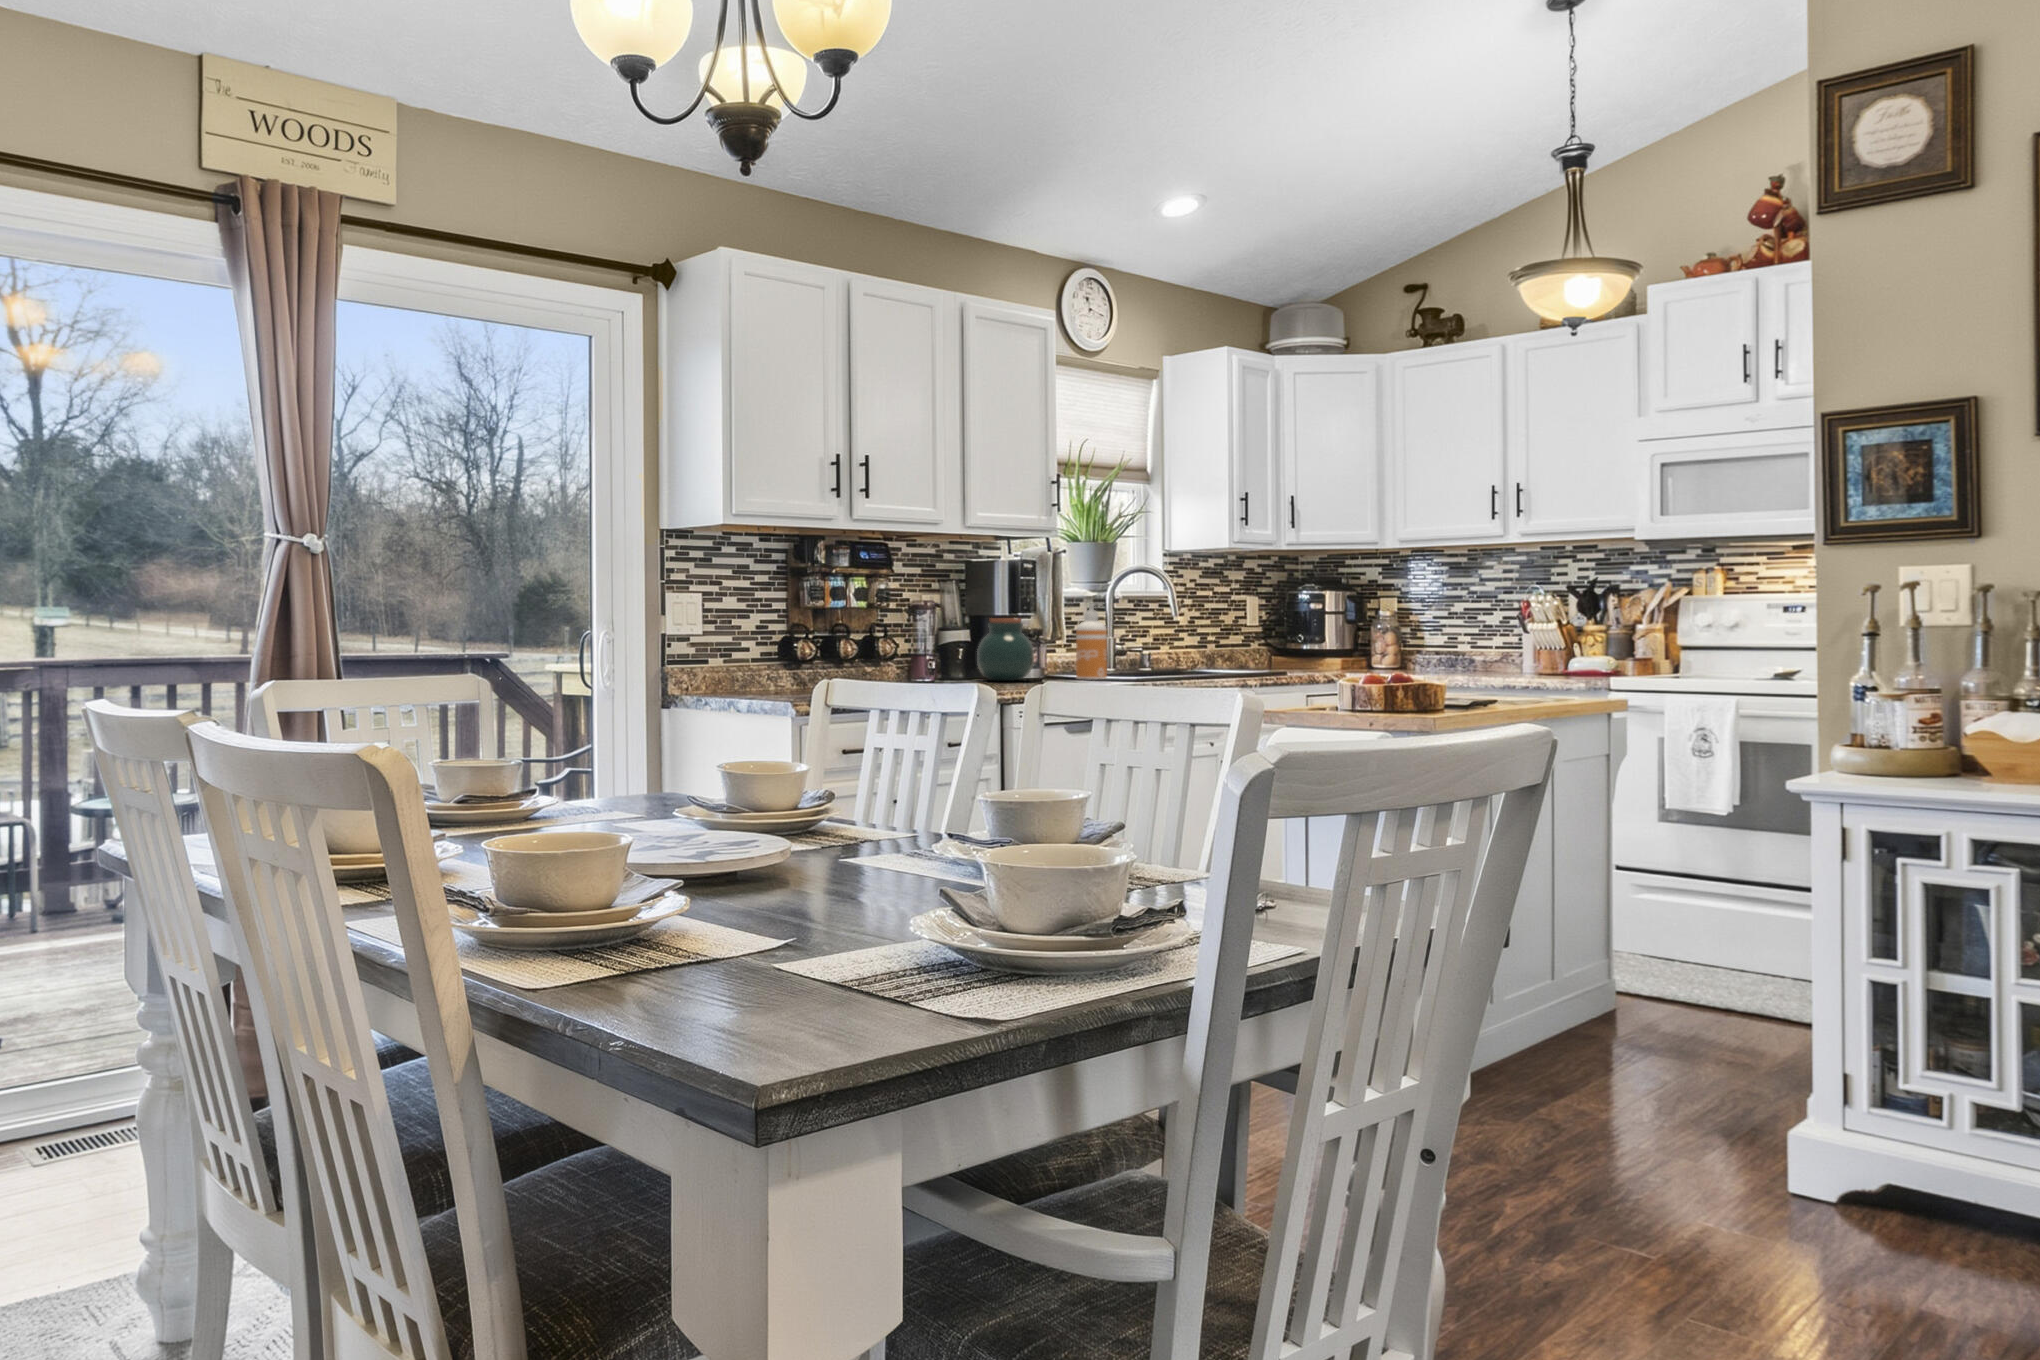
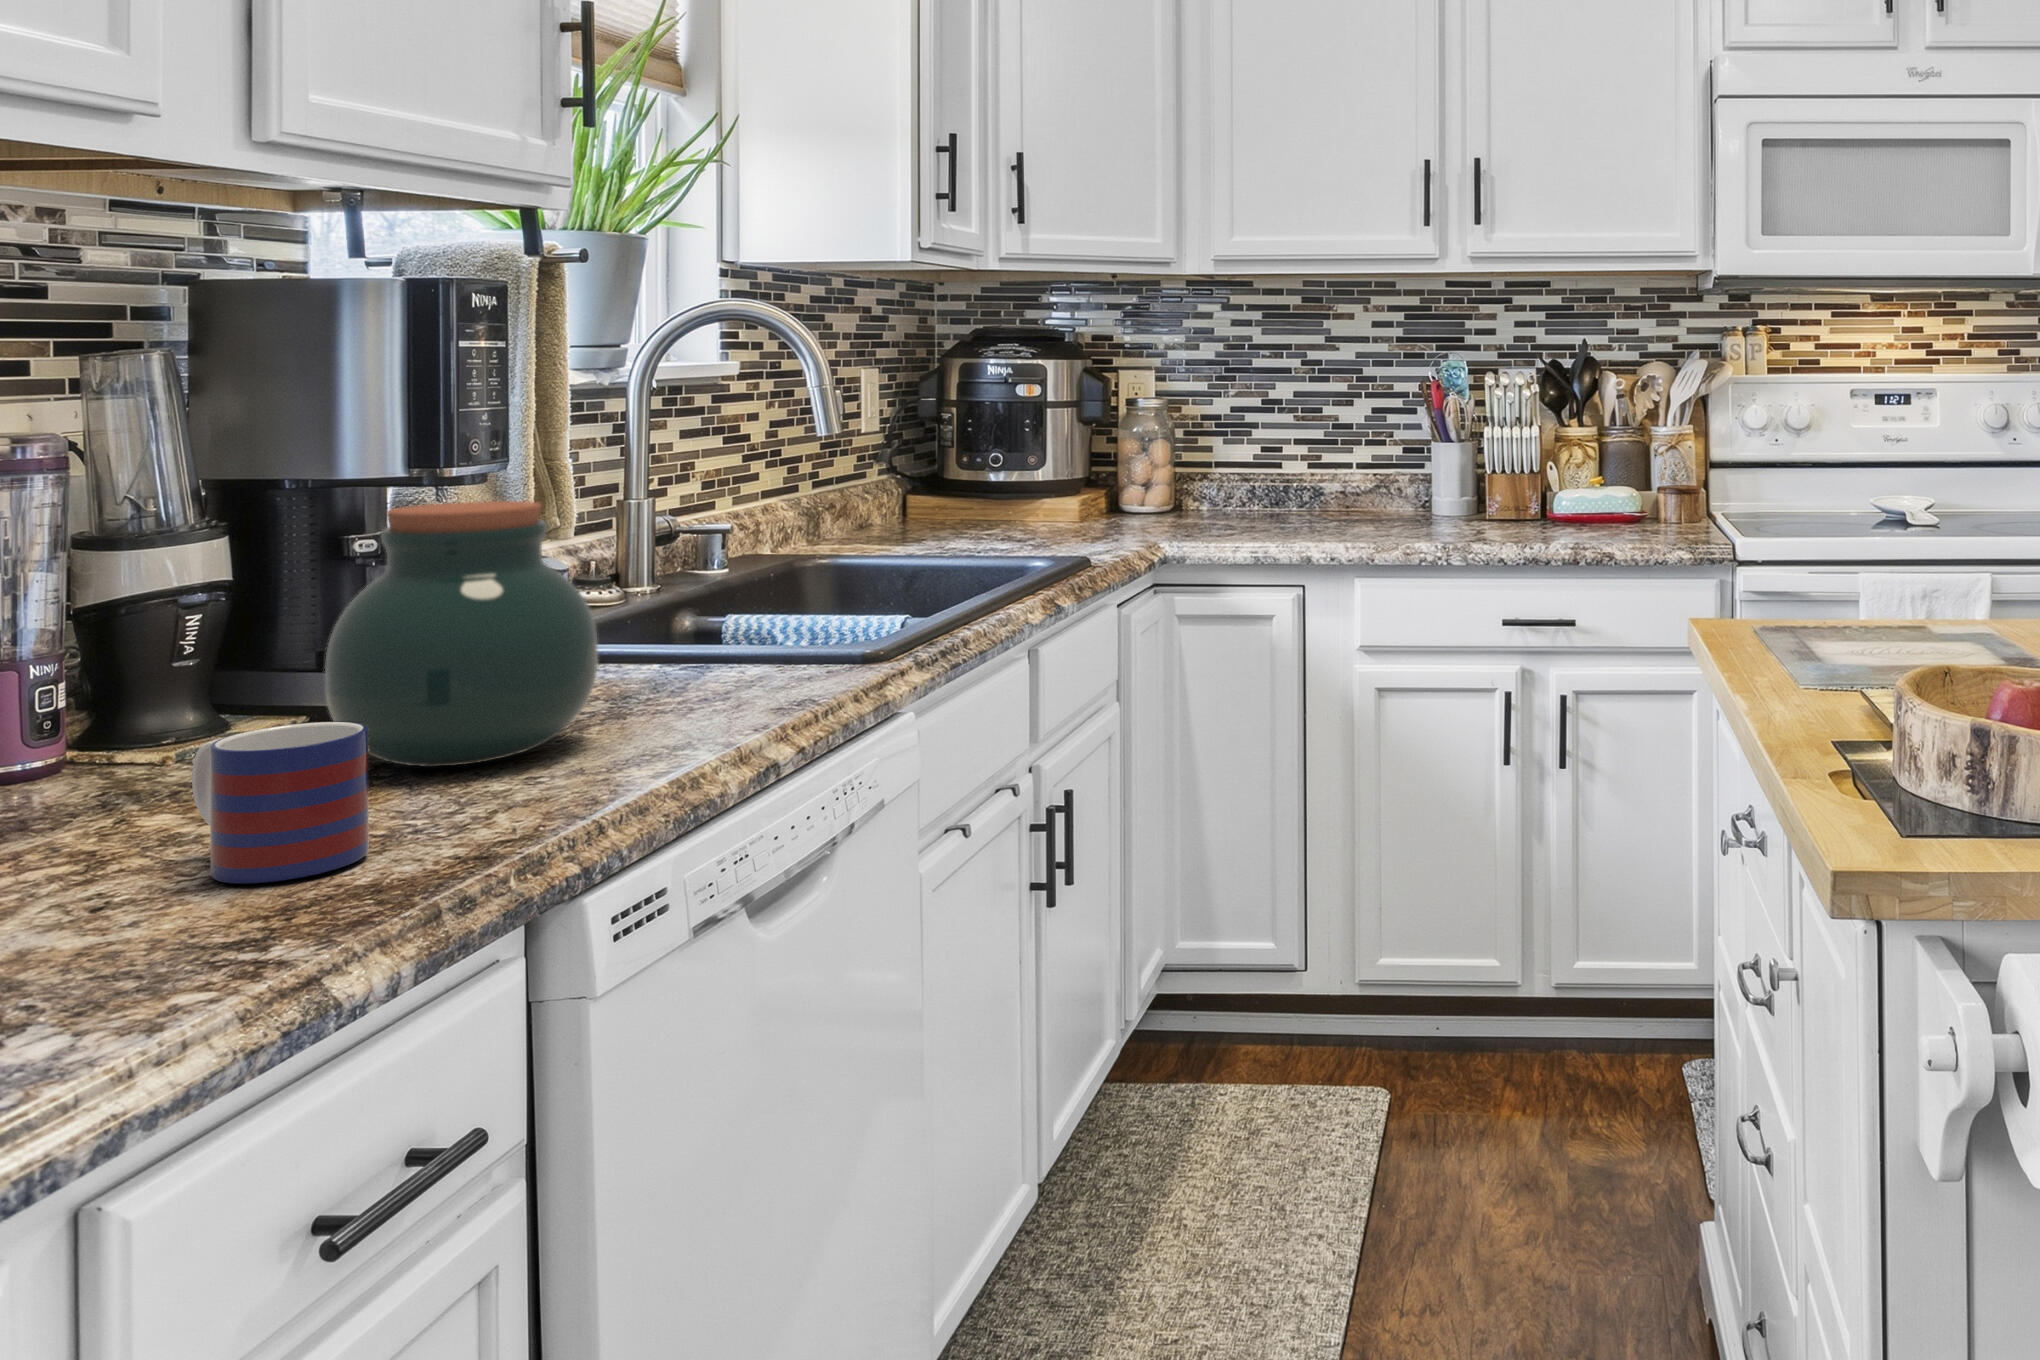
soap dispenser: present [1076,603,1107,680] -> none [703,428,814,688]
mug: none [945,657,971,684] -> present [192,722,369,884]

